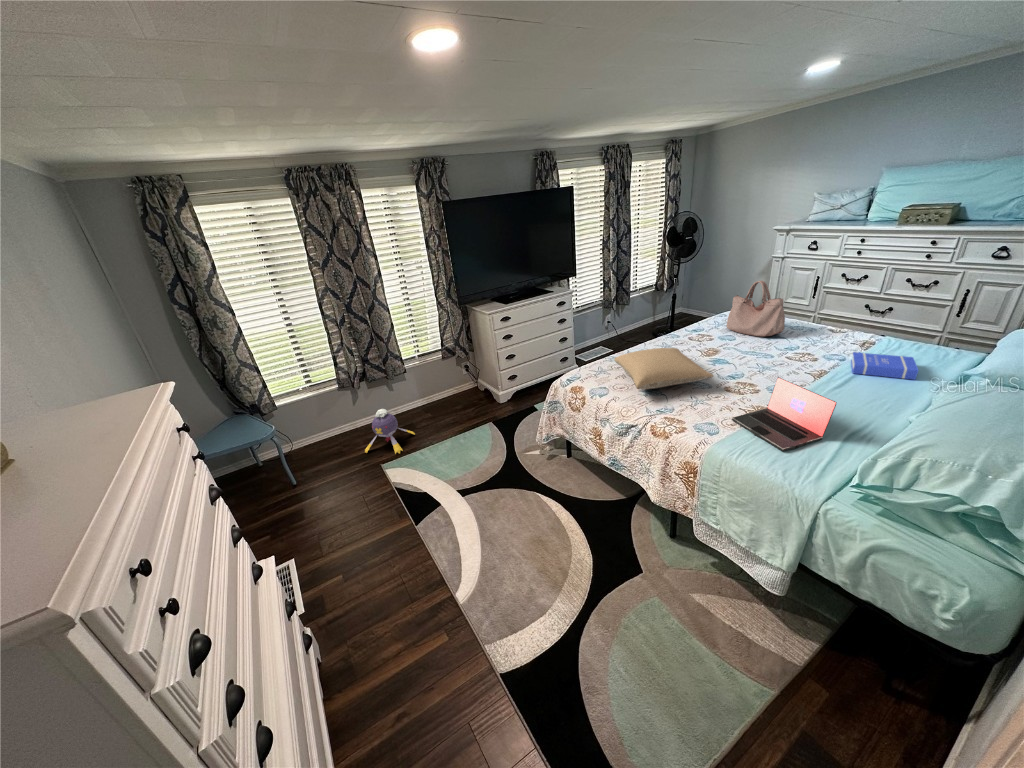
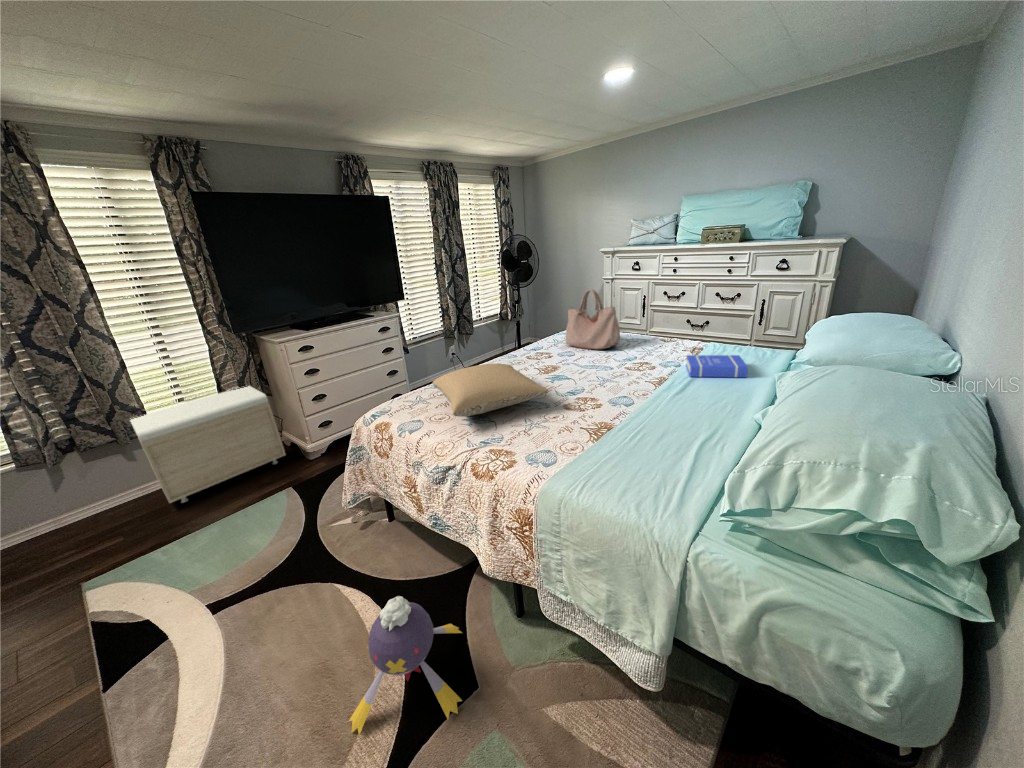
storage bench: none [394,343,484,422] -> present [130,386,286,503]
laptop: present [732,377,837,451] -> none [571,382,683,476]
plush toy: present [365,409,415,454] -> present [349,596,462,735]

